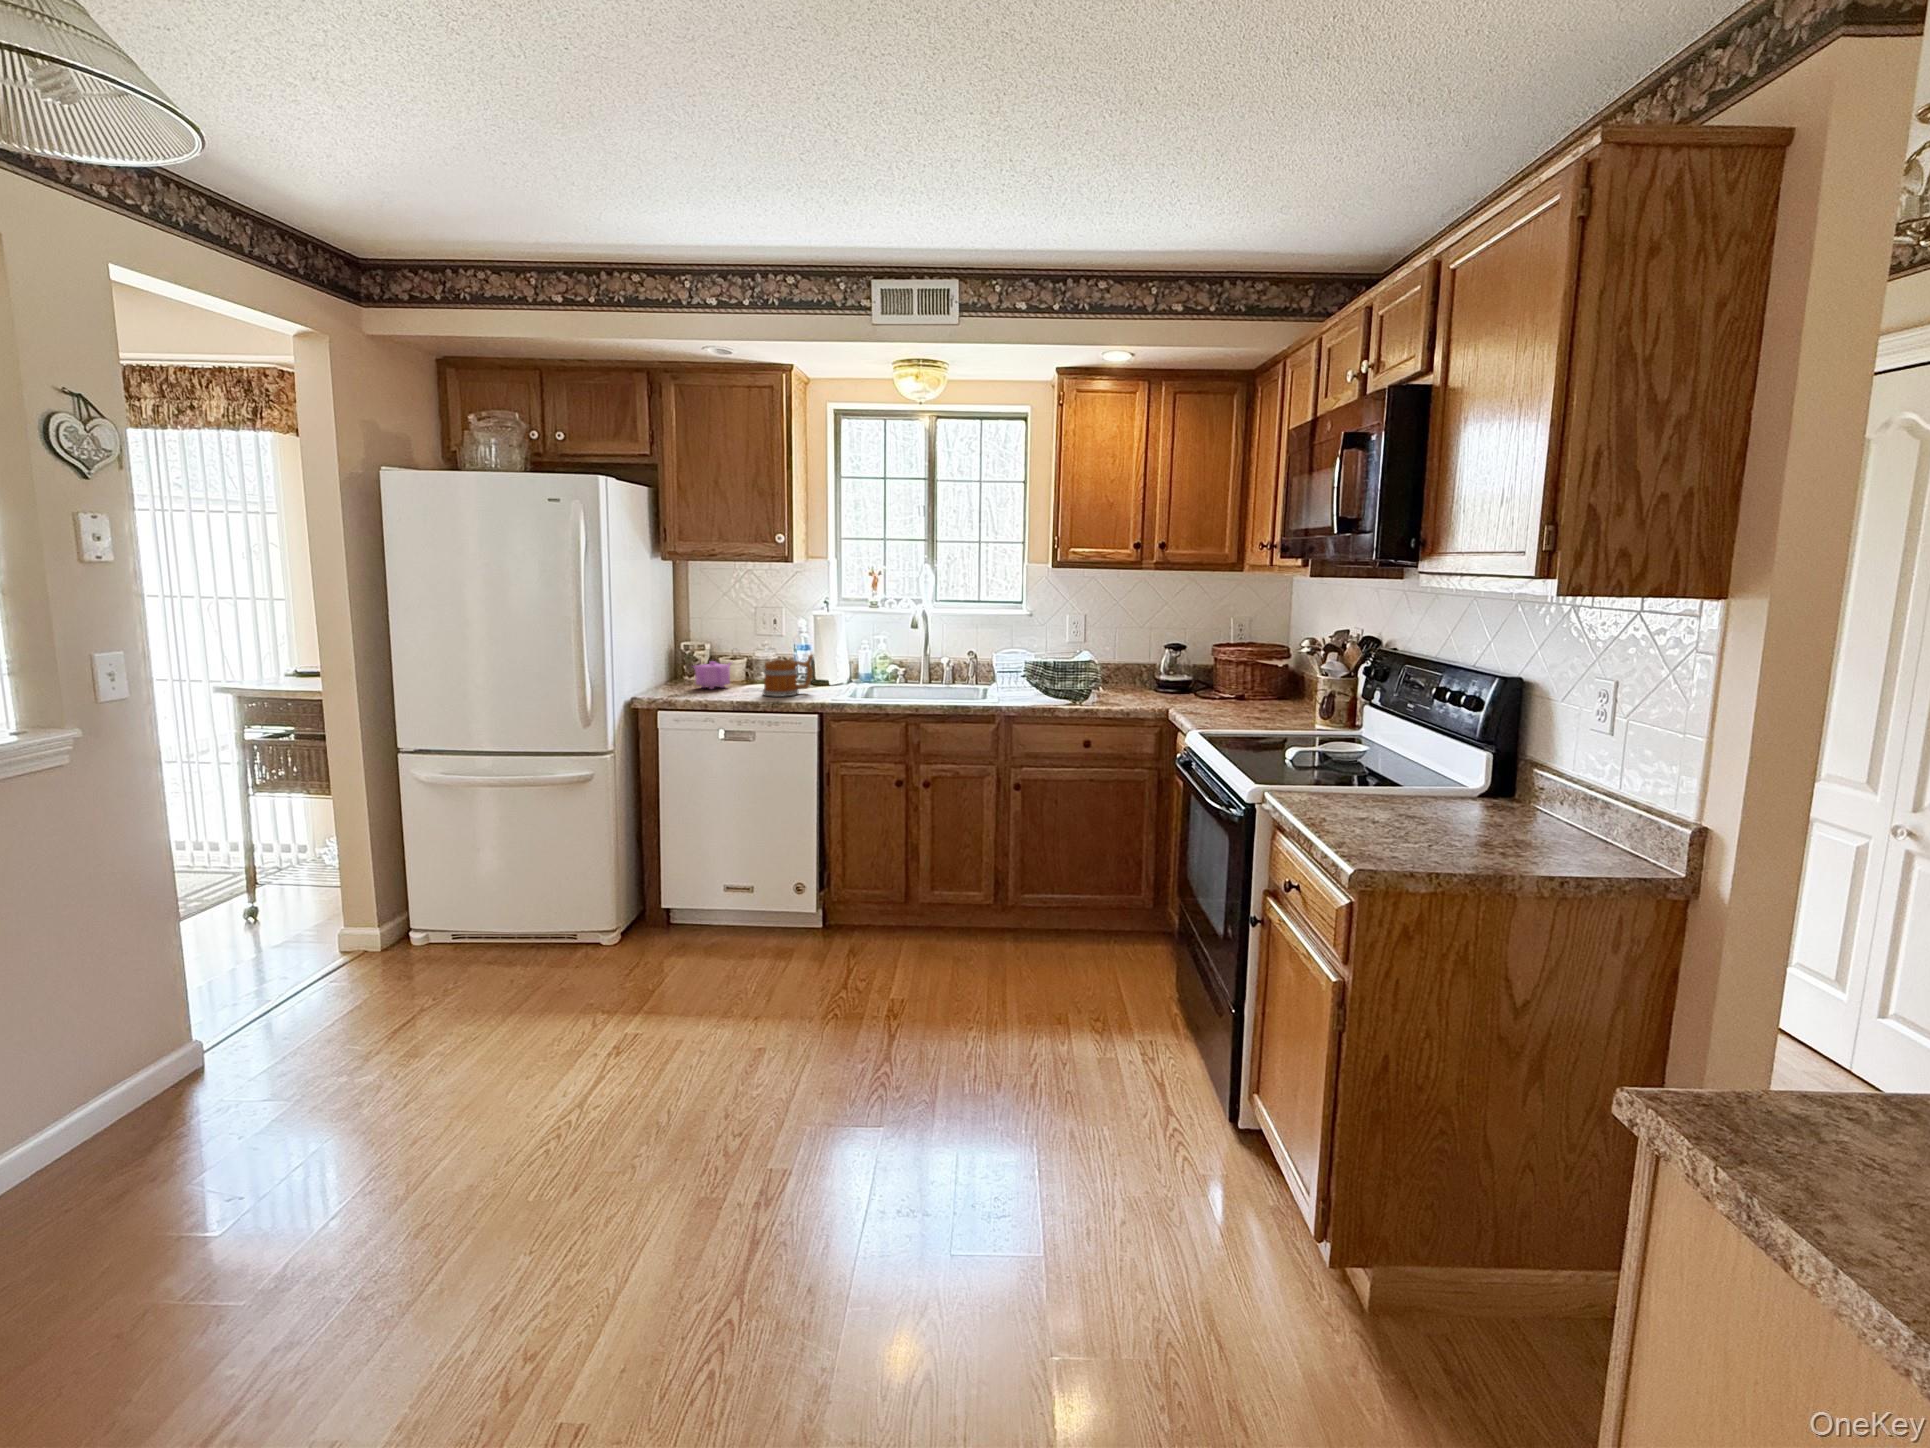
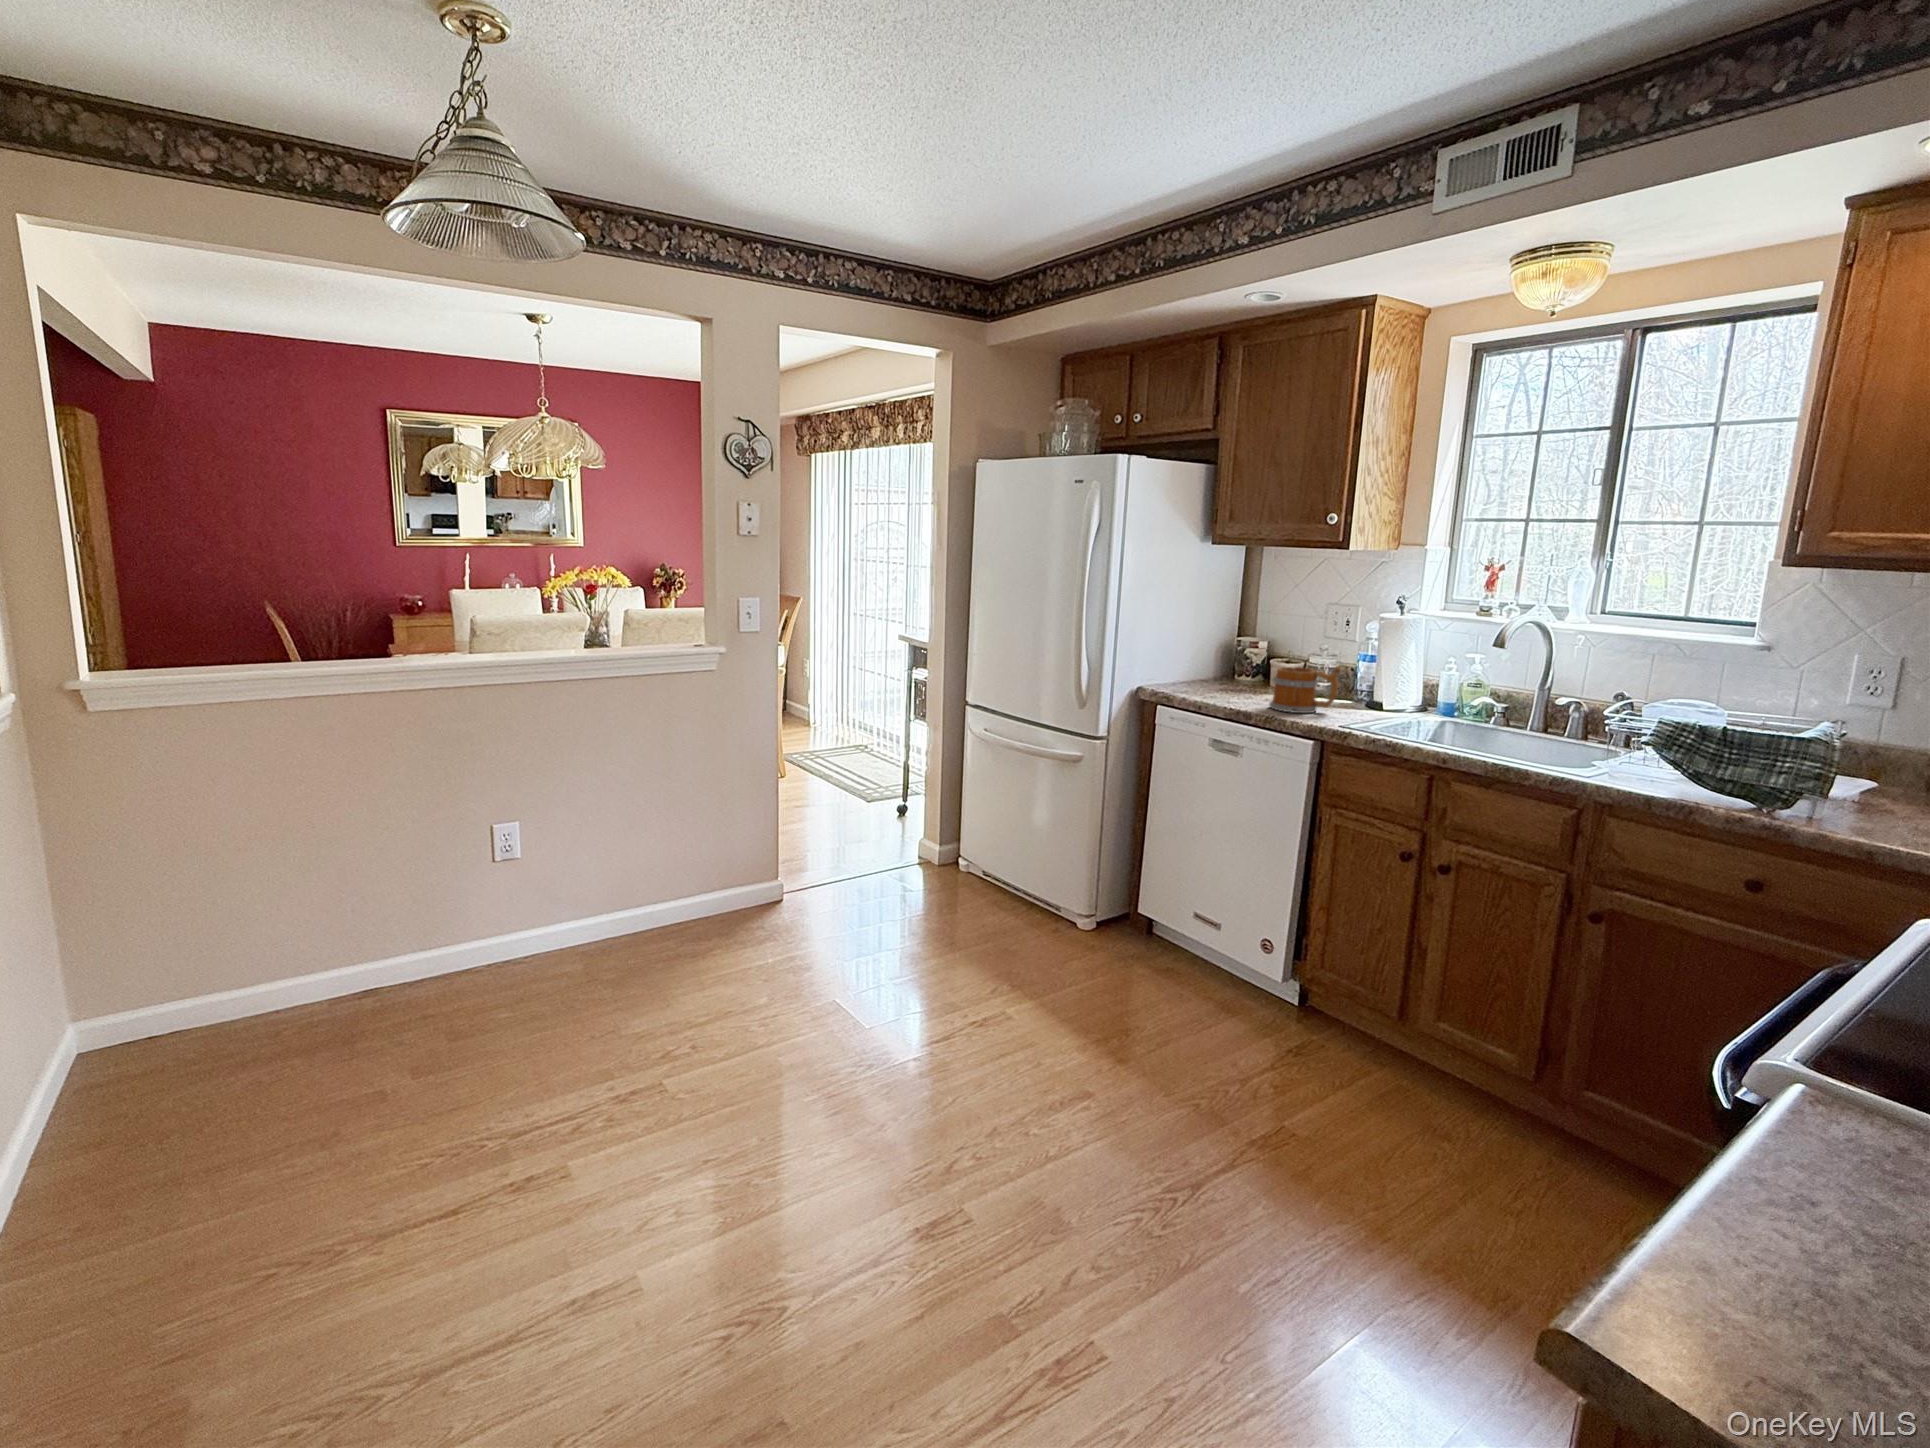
teapot: present [693,661,731,689] -> none [1211,660,1269,692]

